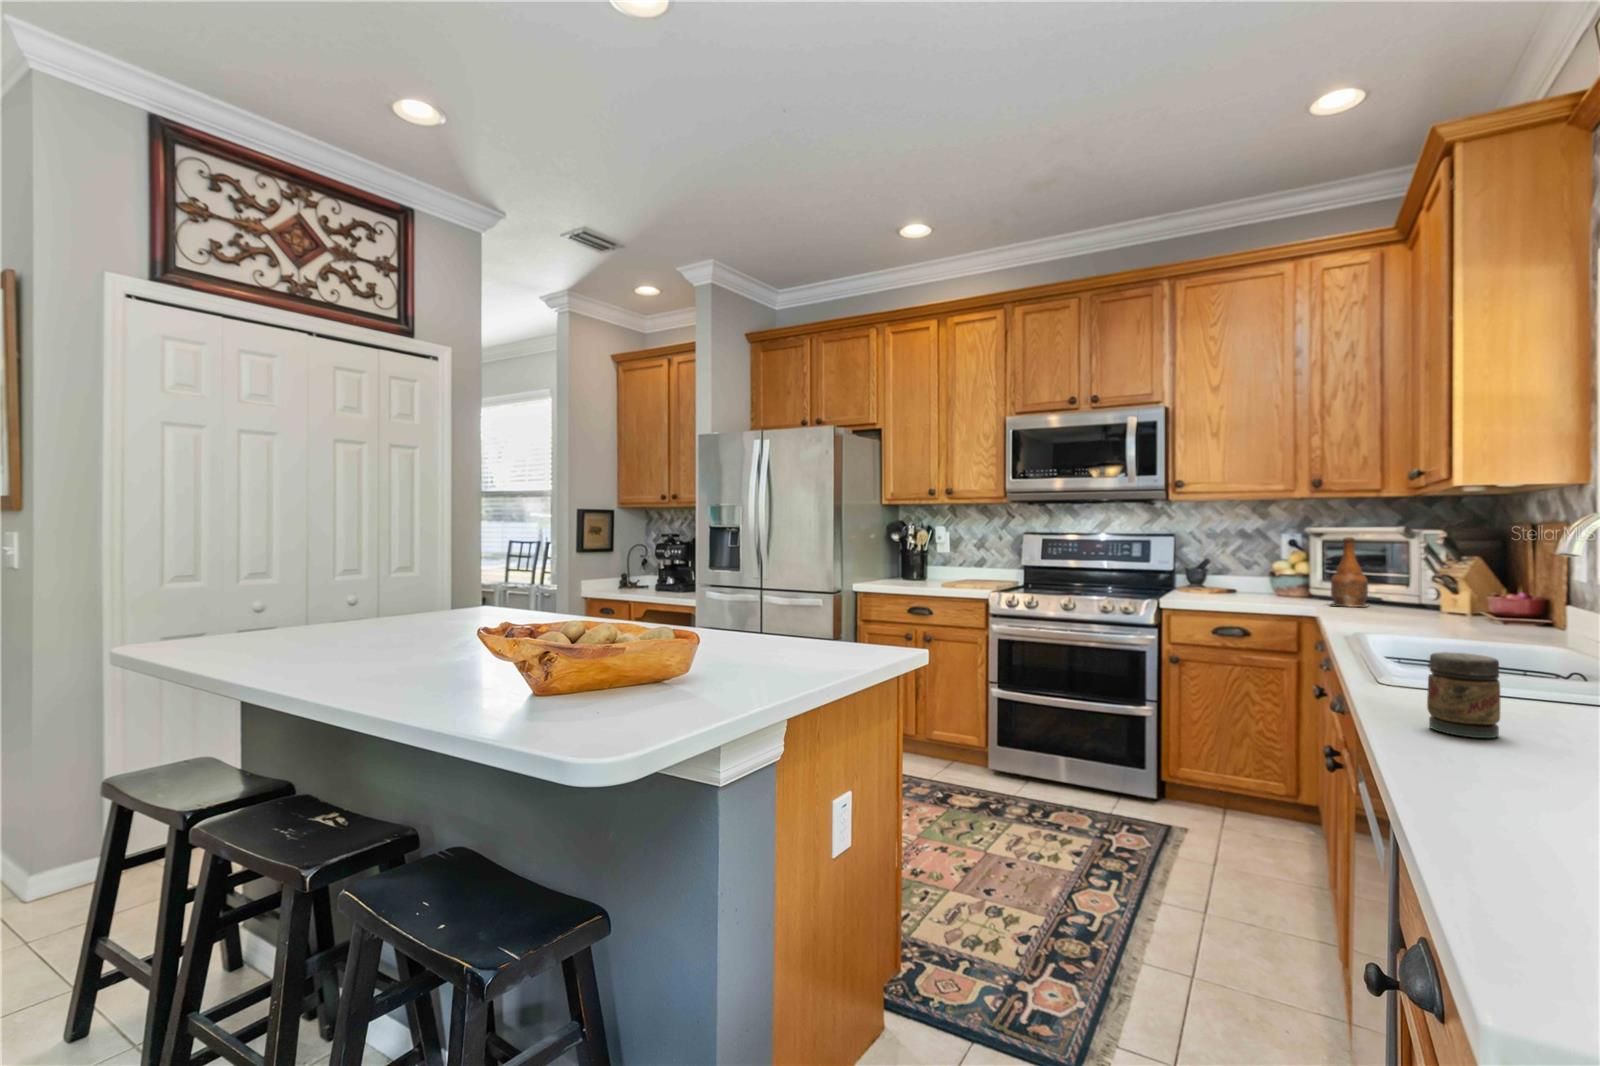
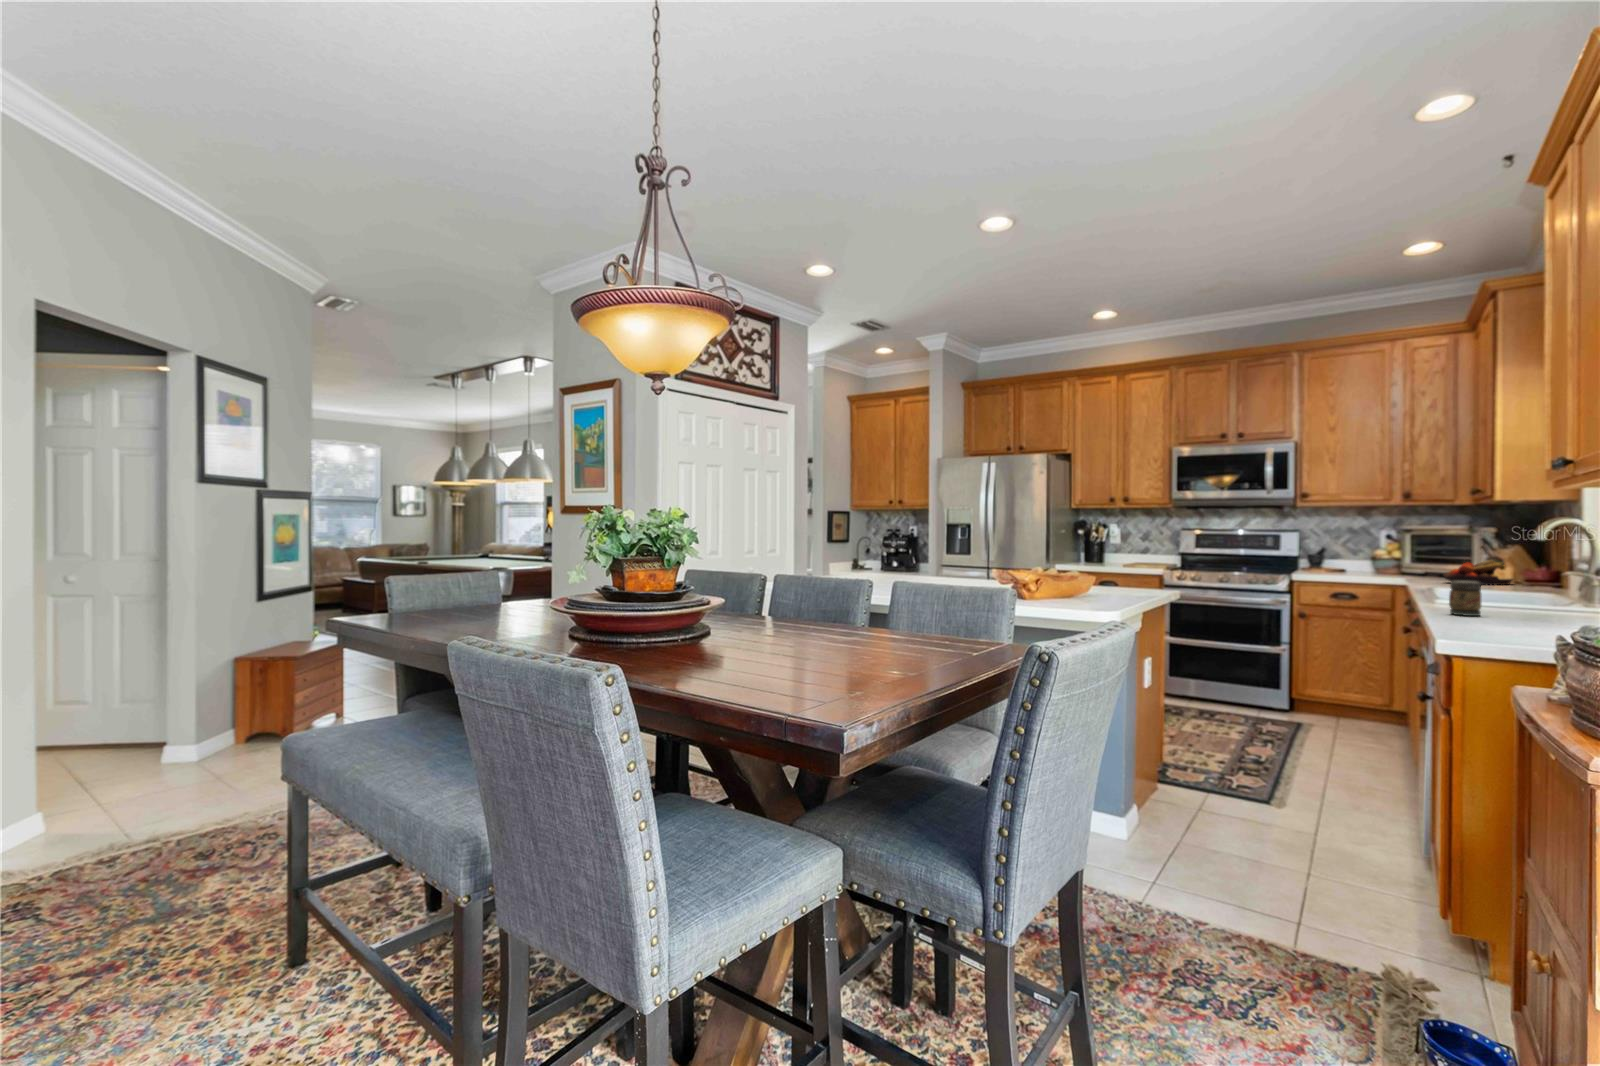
bottle: present [1331,537,1368,607] -> none [1415,532,1445,579]
fruit bowl: none [1372,582,1481,623] -> present [1444,561,1513,585]

